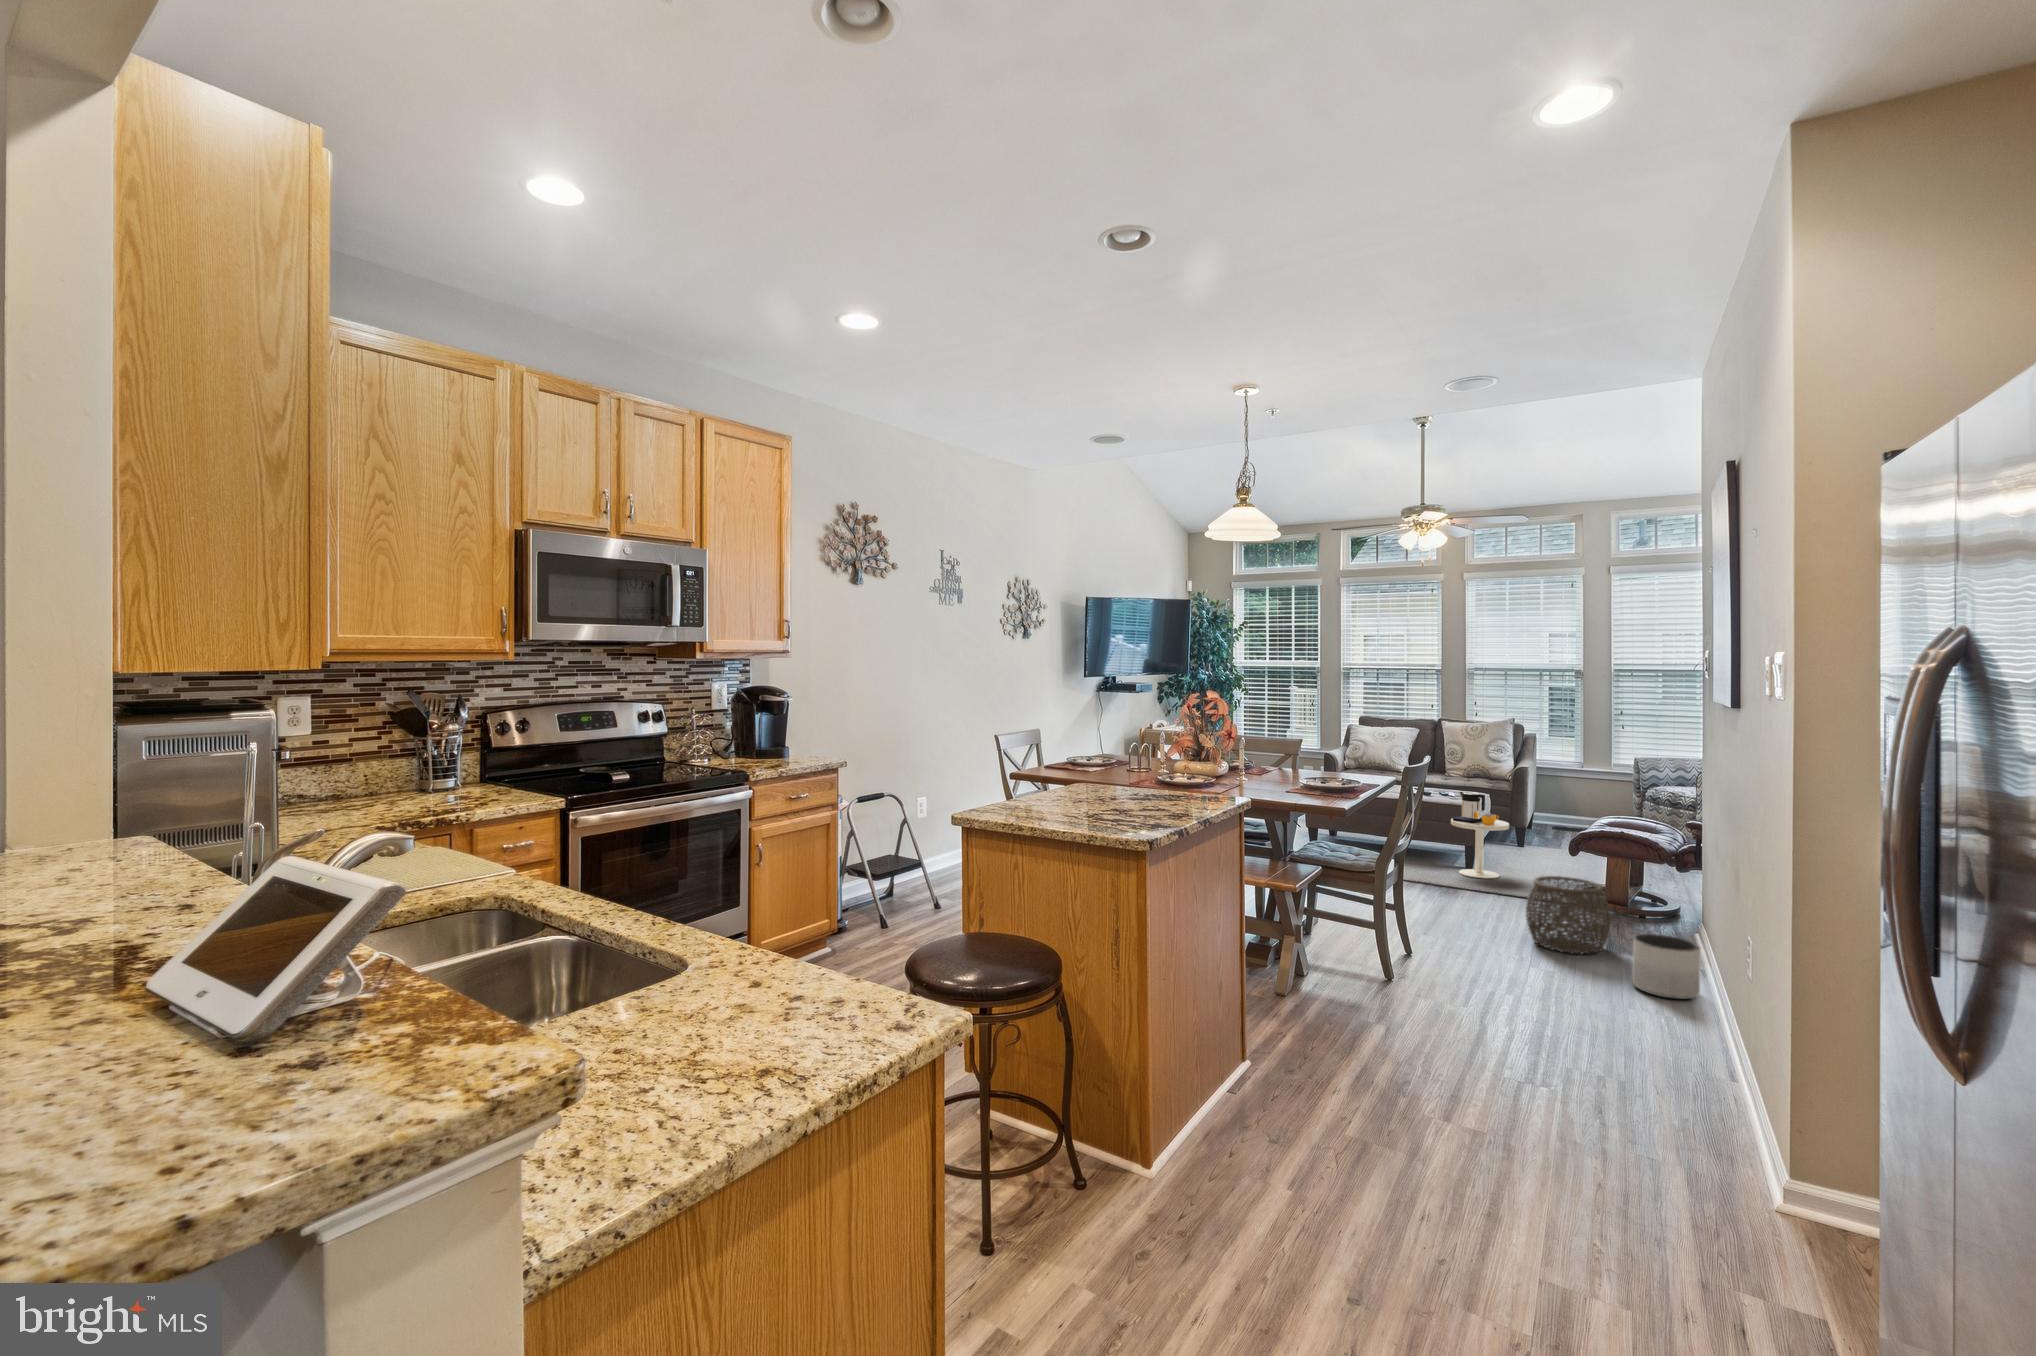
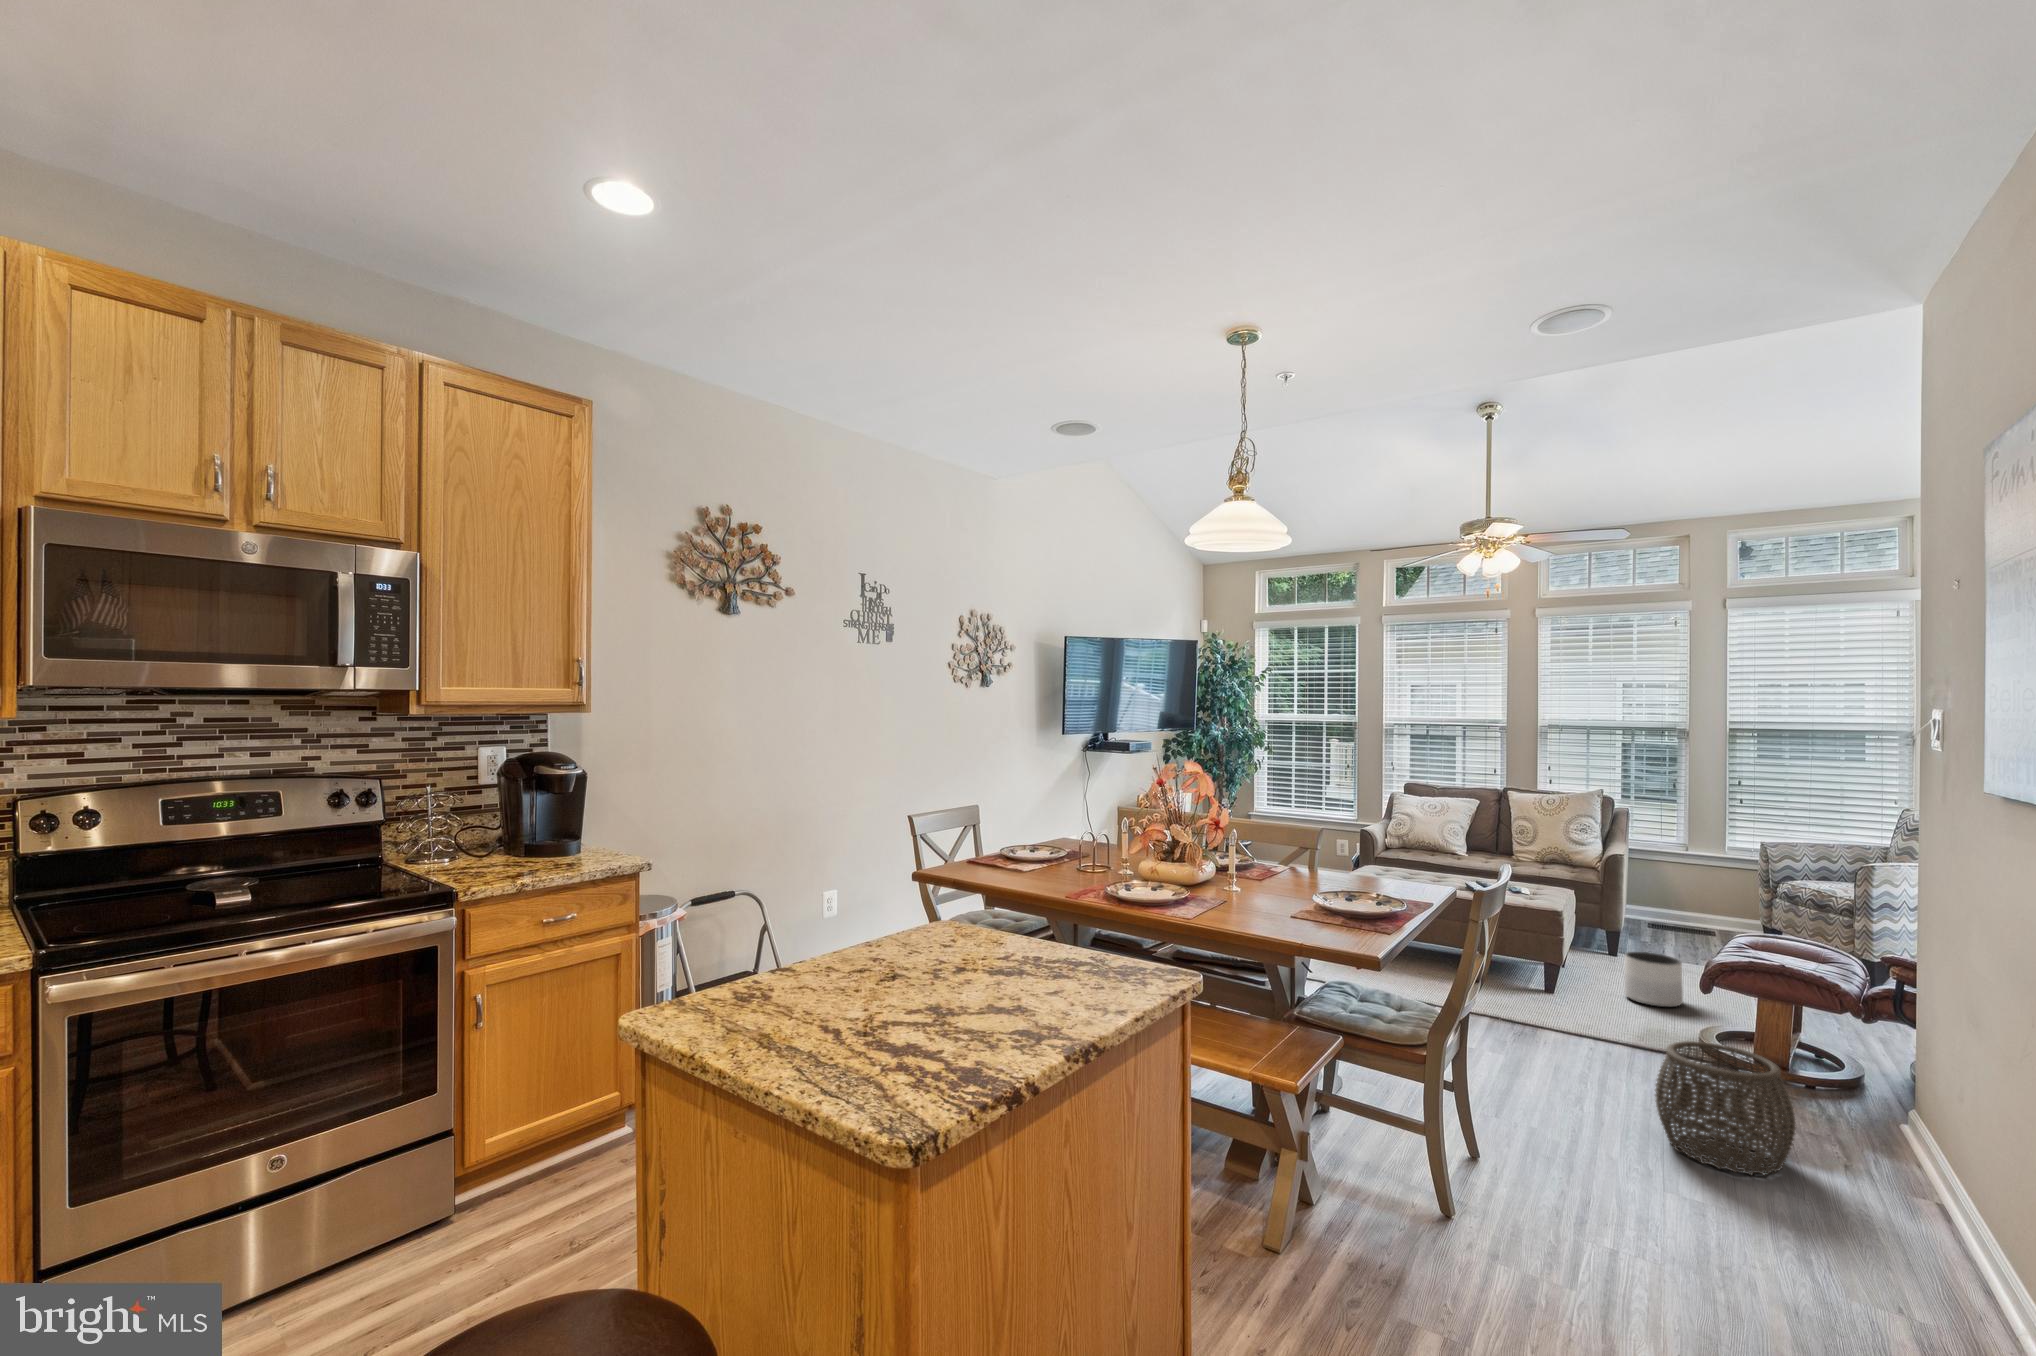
side table: present [1451,792,1509,878] -> none [1528,892,1610,1014]
planter: present [1632,934,1700,999] -> present [1624,952,1683,1007]

